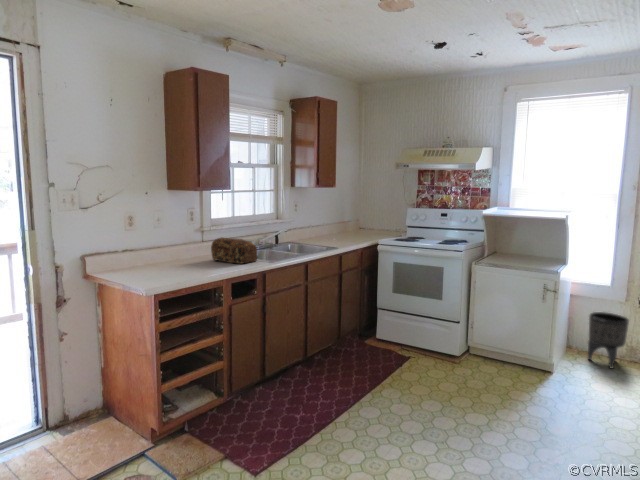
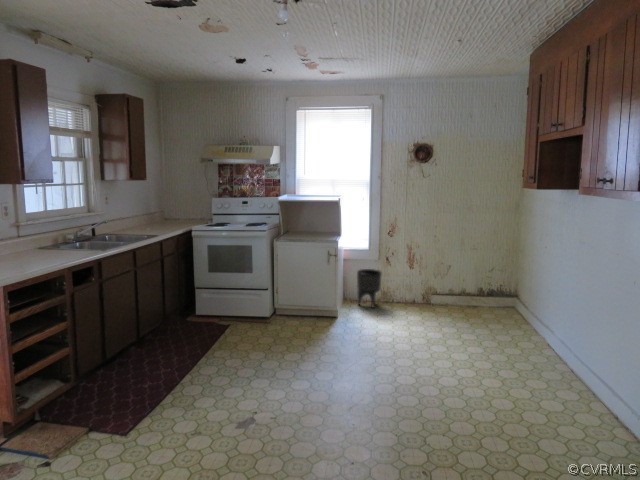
bread loaf: present [211,238,258,264] -> none [33,231,87,255]

